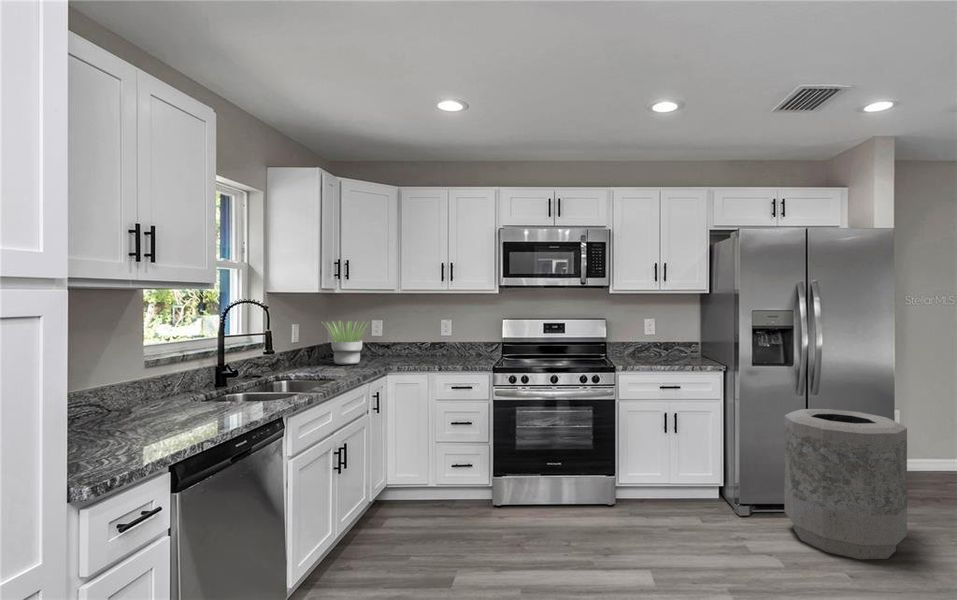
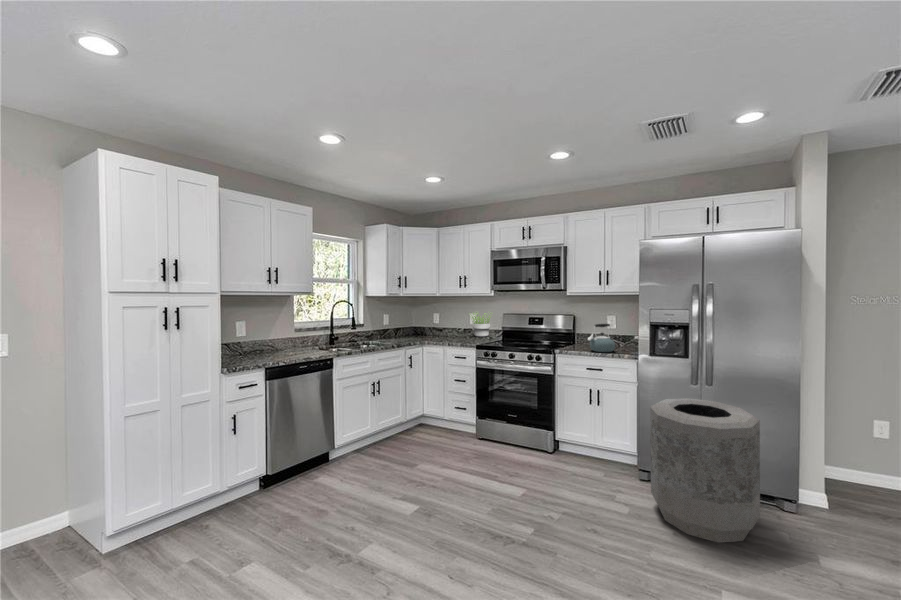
potted plant: present [327,322,367,365] -> present [471,313,492,337]
kettle: none [652,330,684,366] -> present [588,324,615,352]

